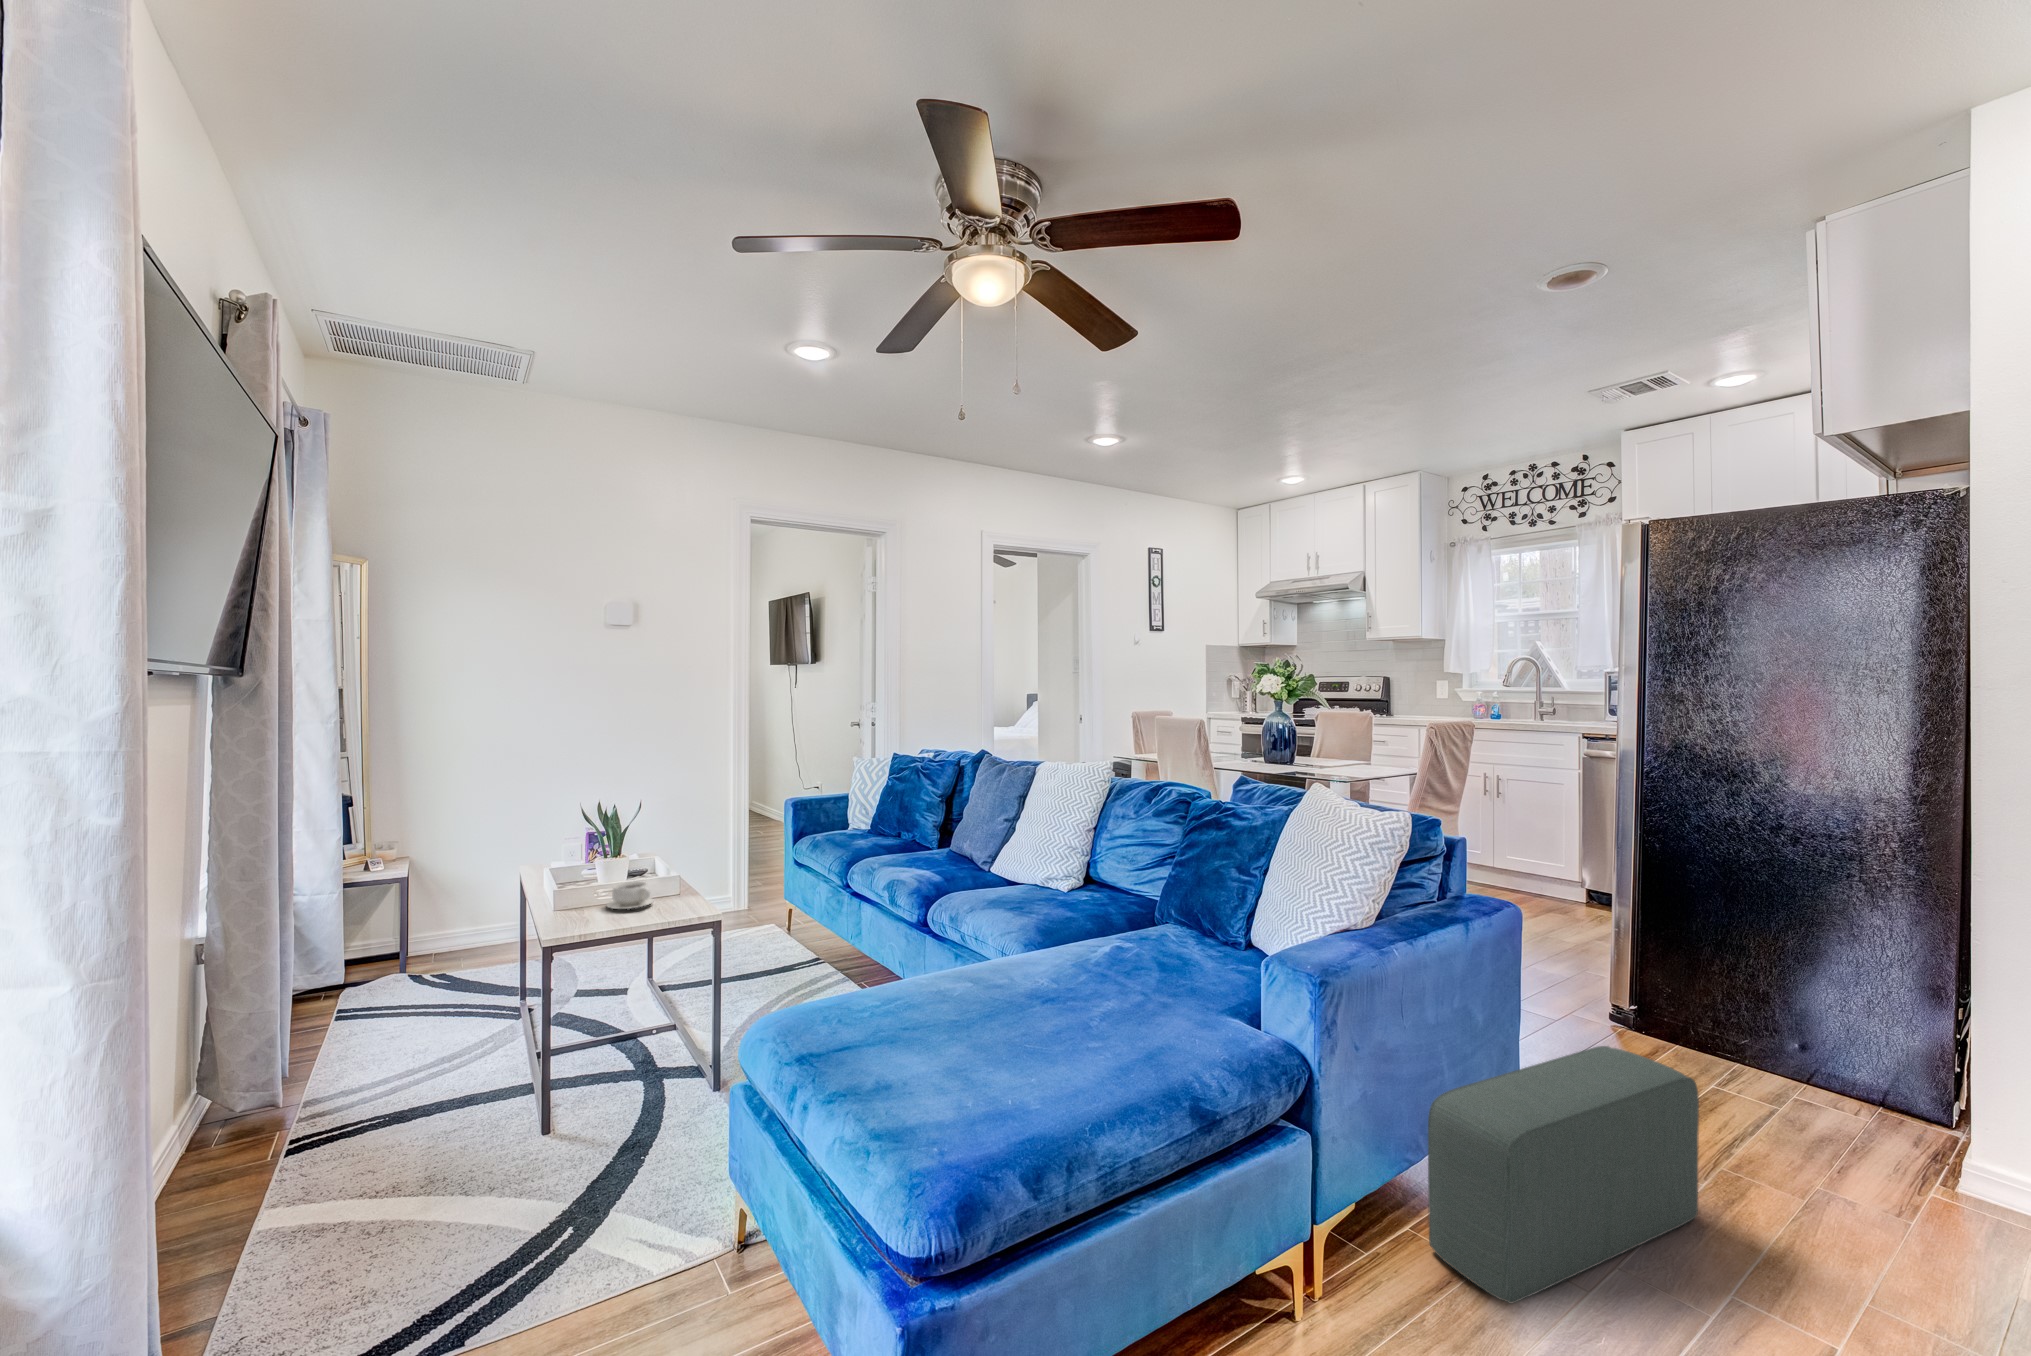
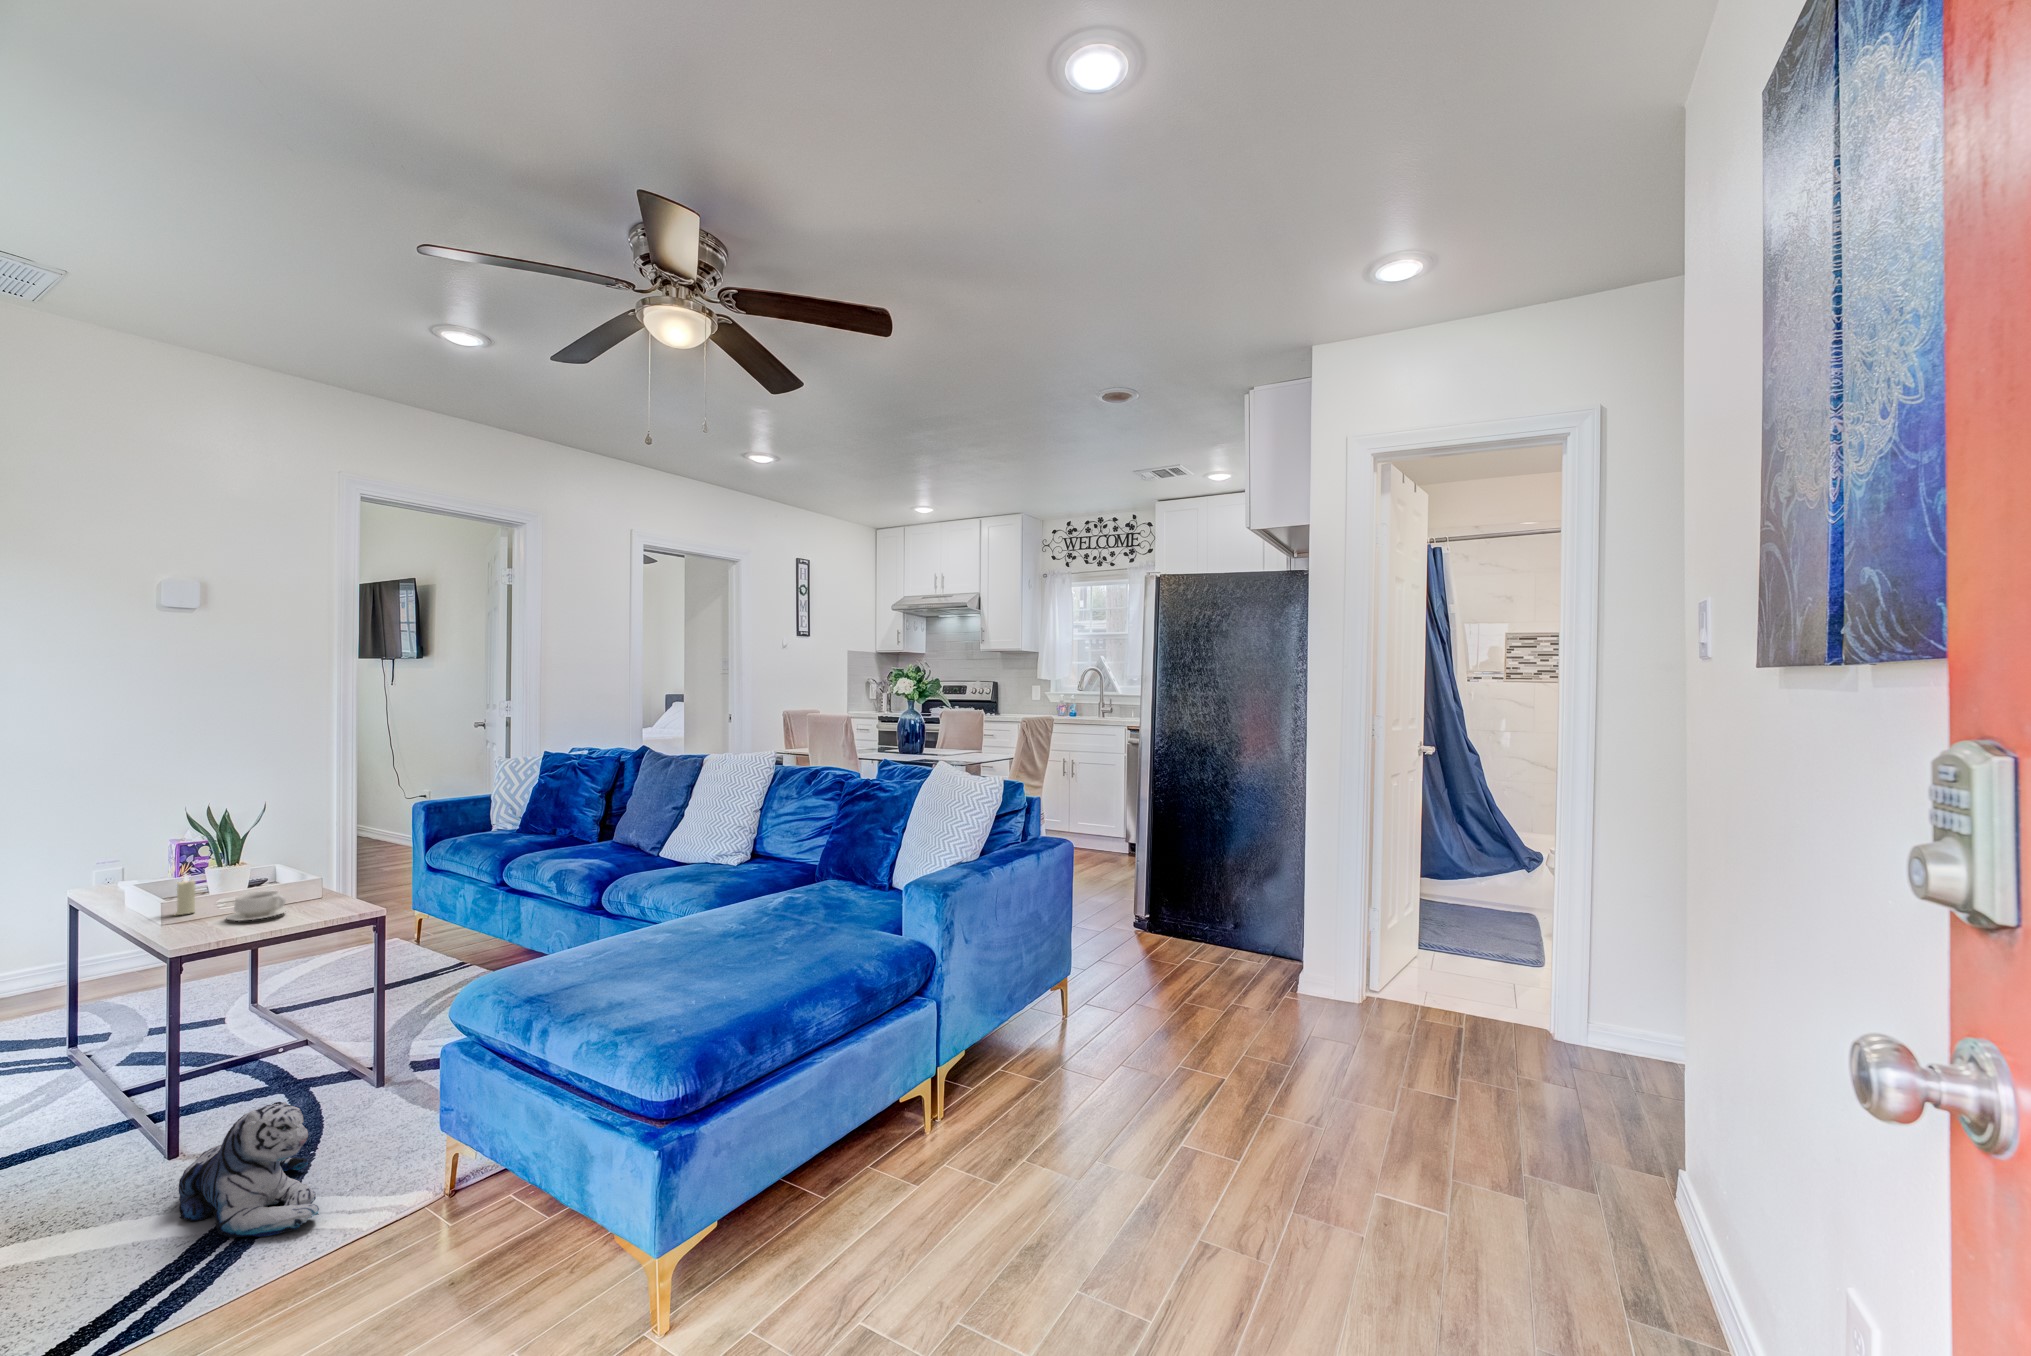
candle: none [572,858,589,898] -> present [175,874,196,915]
pouf: present [1428,1046,1699,1304] -> none [1012,928,1168,1092]
plush toy: none [527,1109,637,1255] -> present [179,1102,319,1237]

